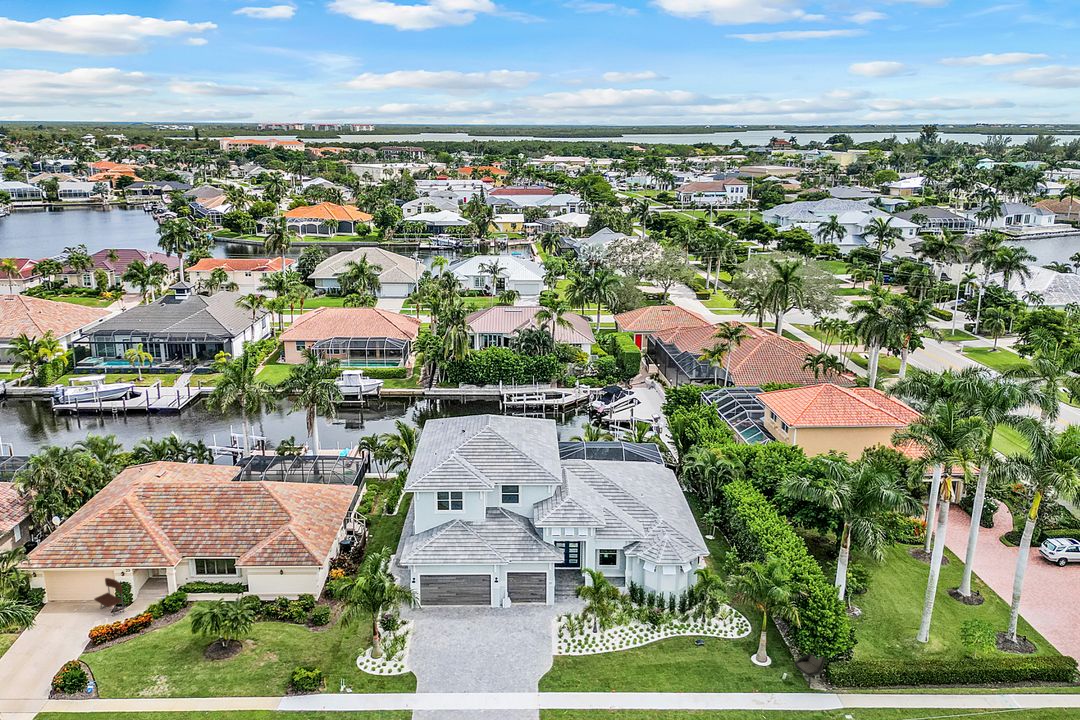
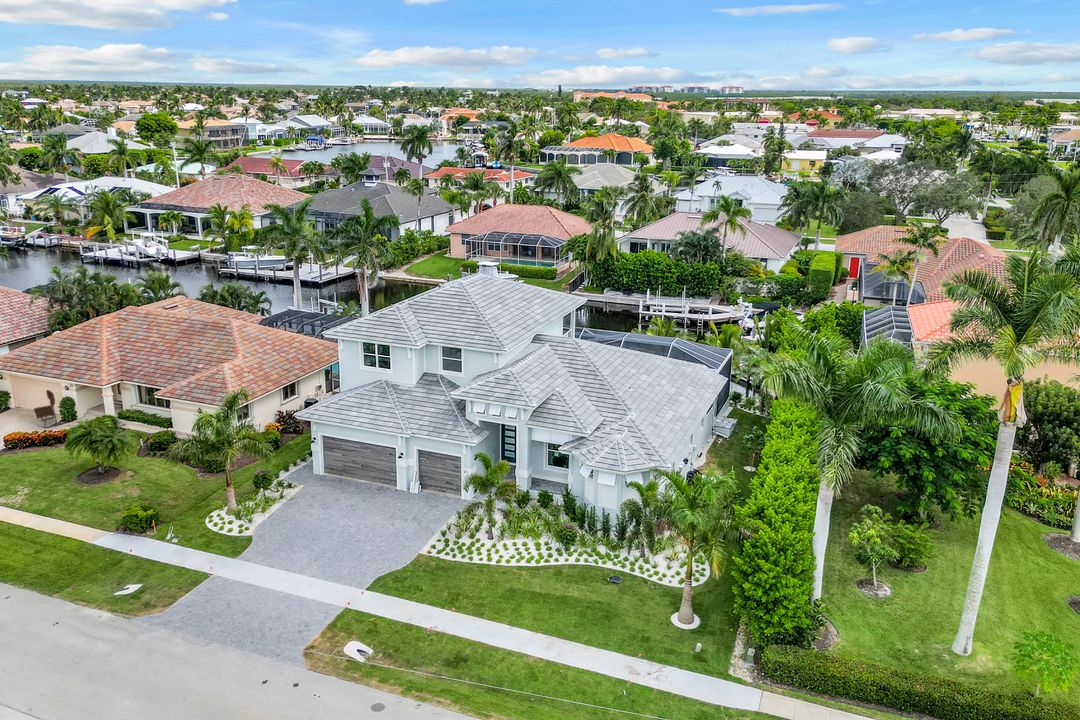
lounge chair: present [795,654,825,683] -> none [717,621,759,671]

